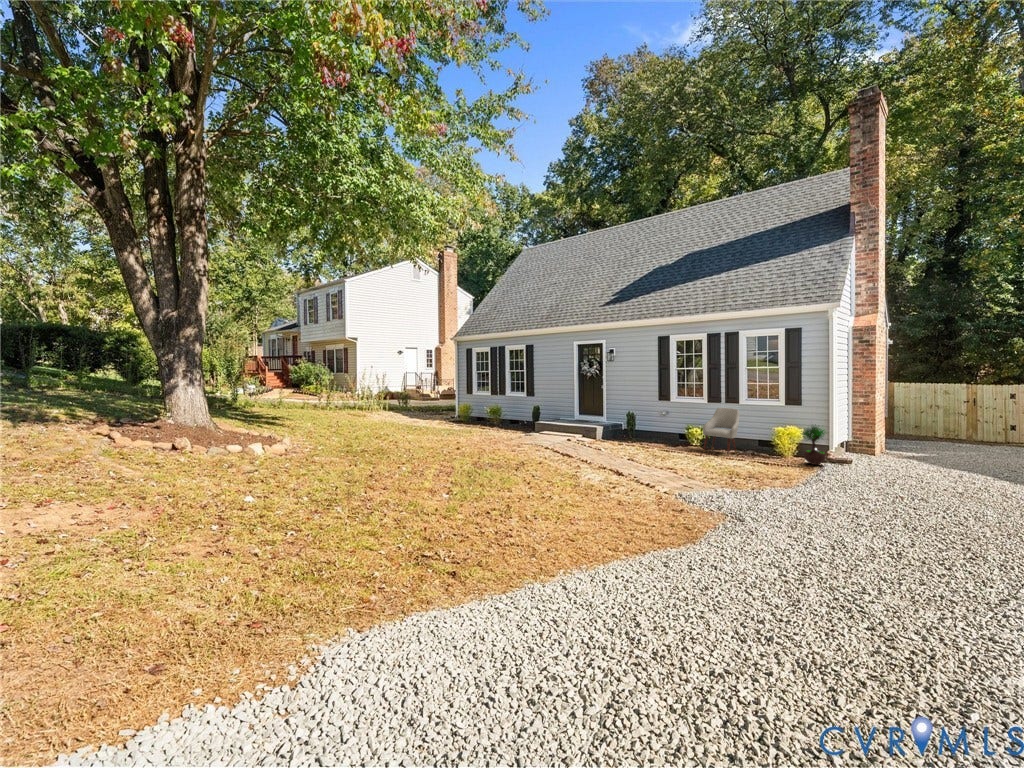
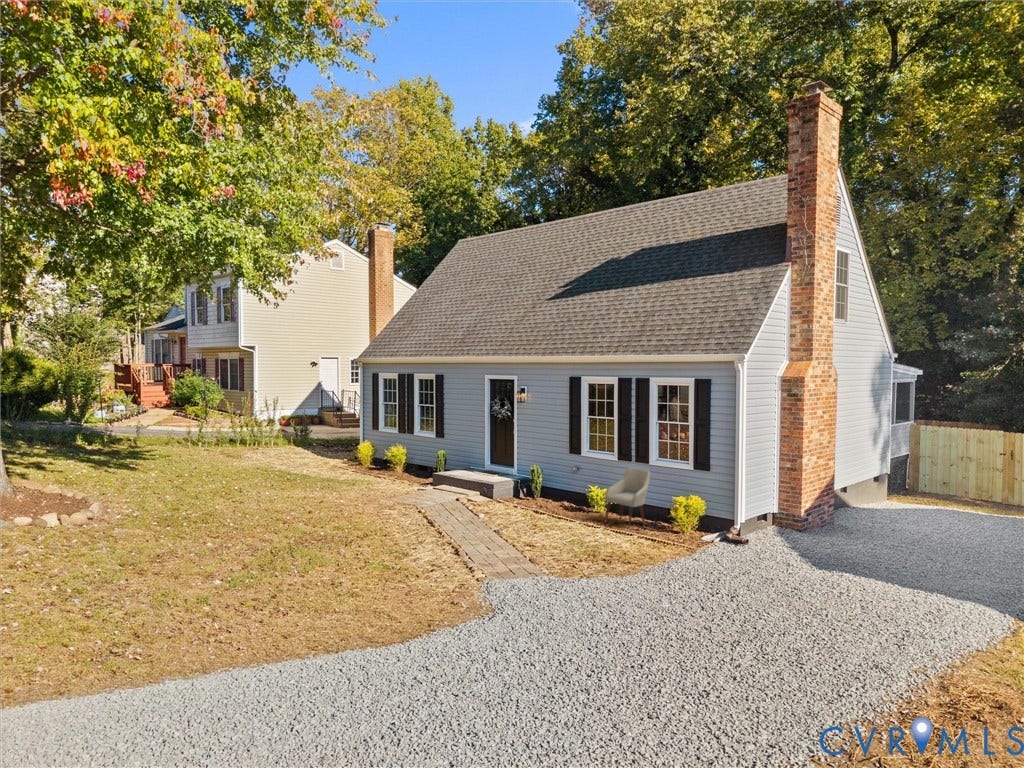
potted tree: present [802,426,826,465] -> none [703,490,734,543]

